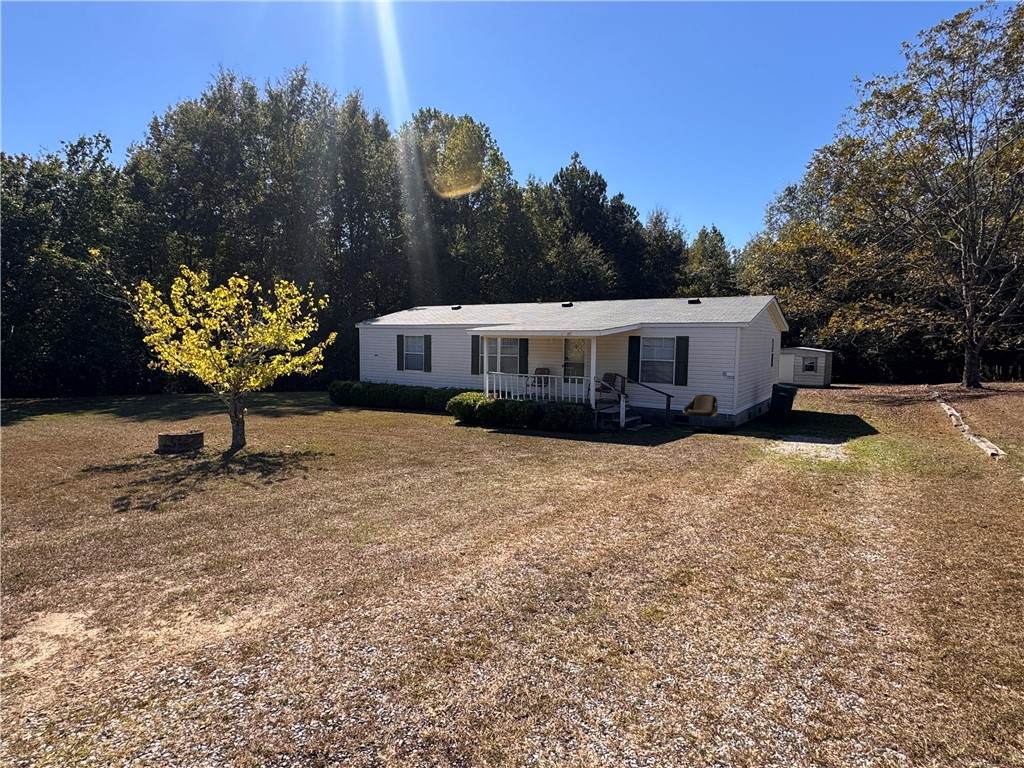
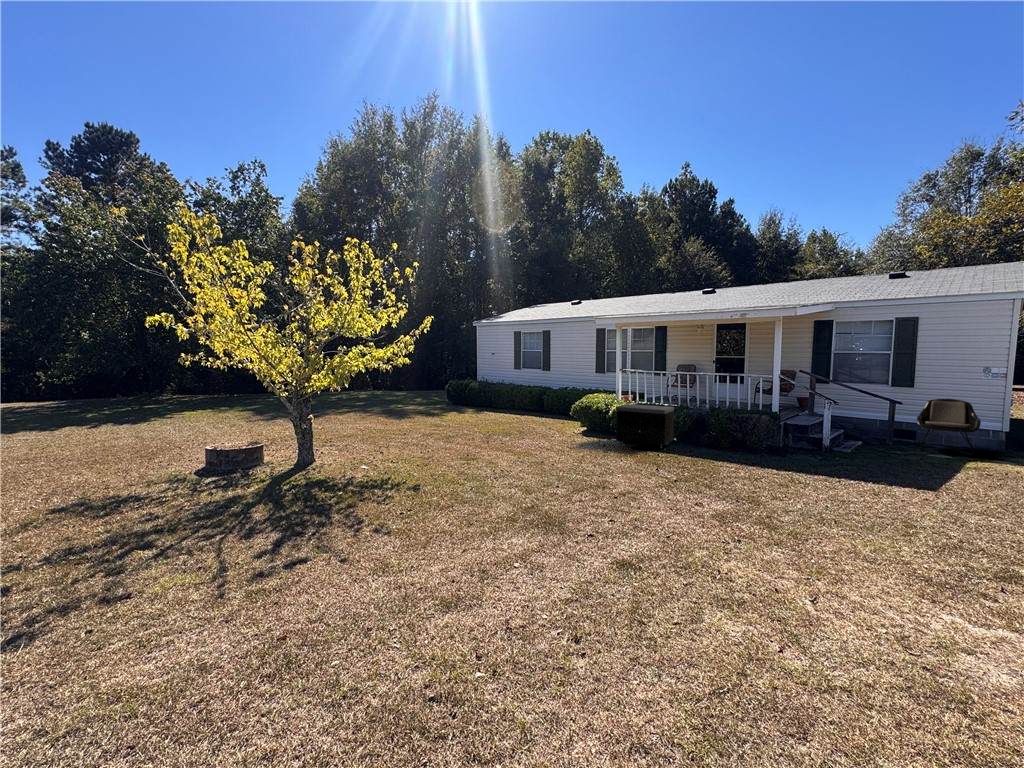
storage bench: none [479,400,522,432] -> present [616,404,674,448]

